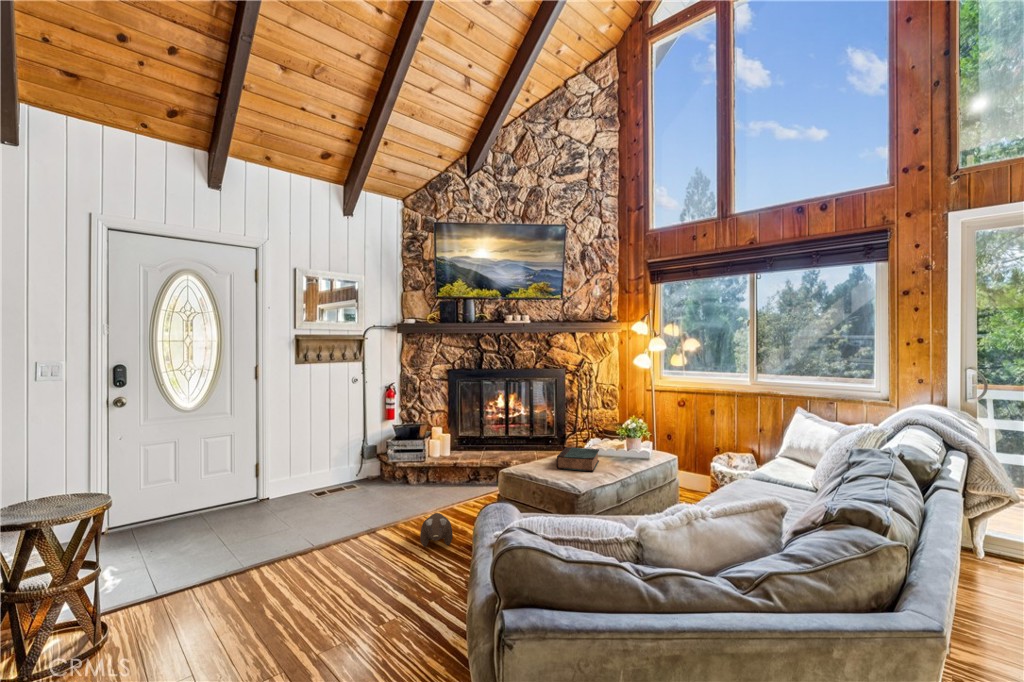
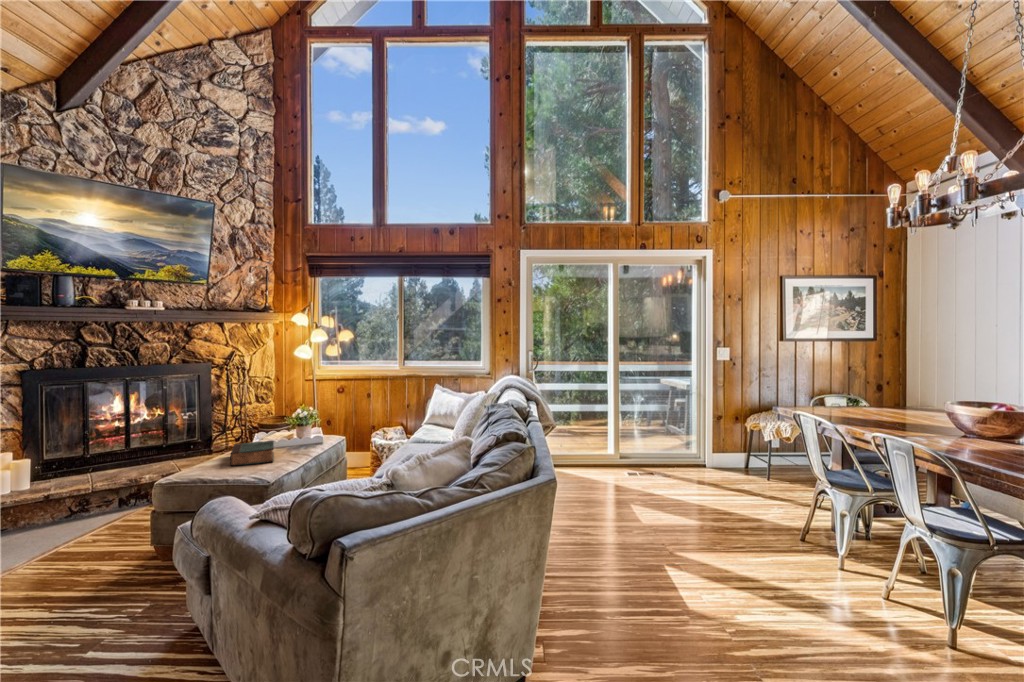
plush toy: present [420,513,453,547] -> none [27,553,83,601]

